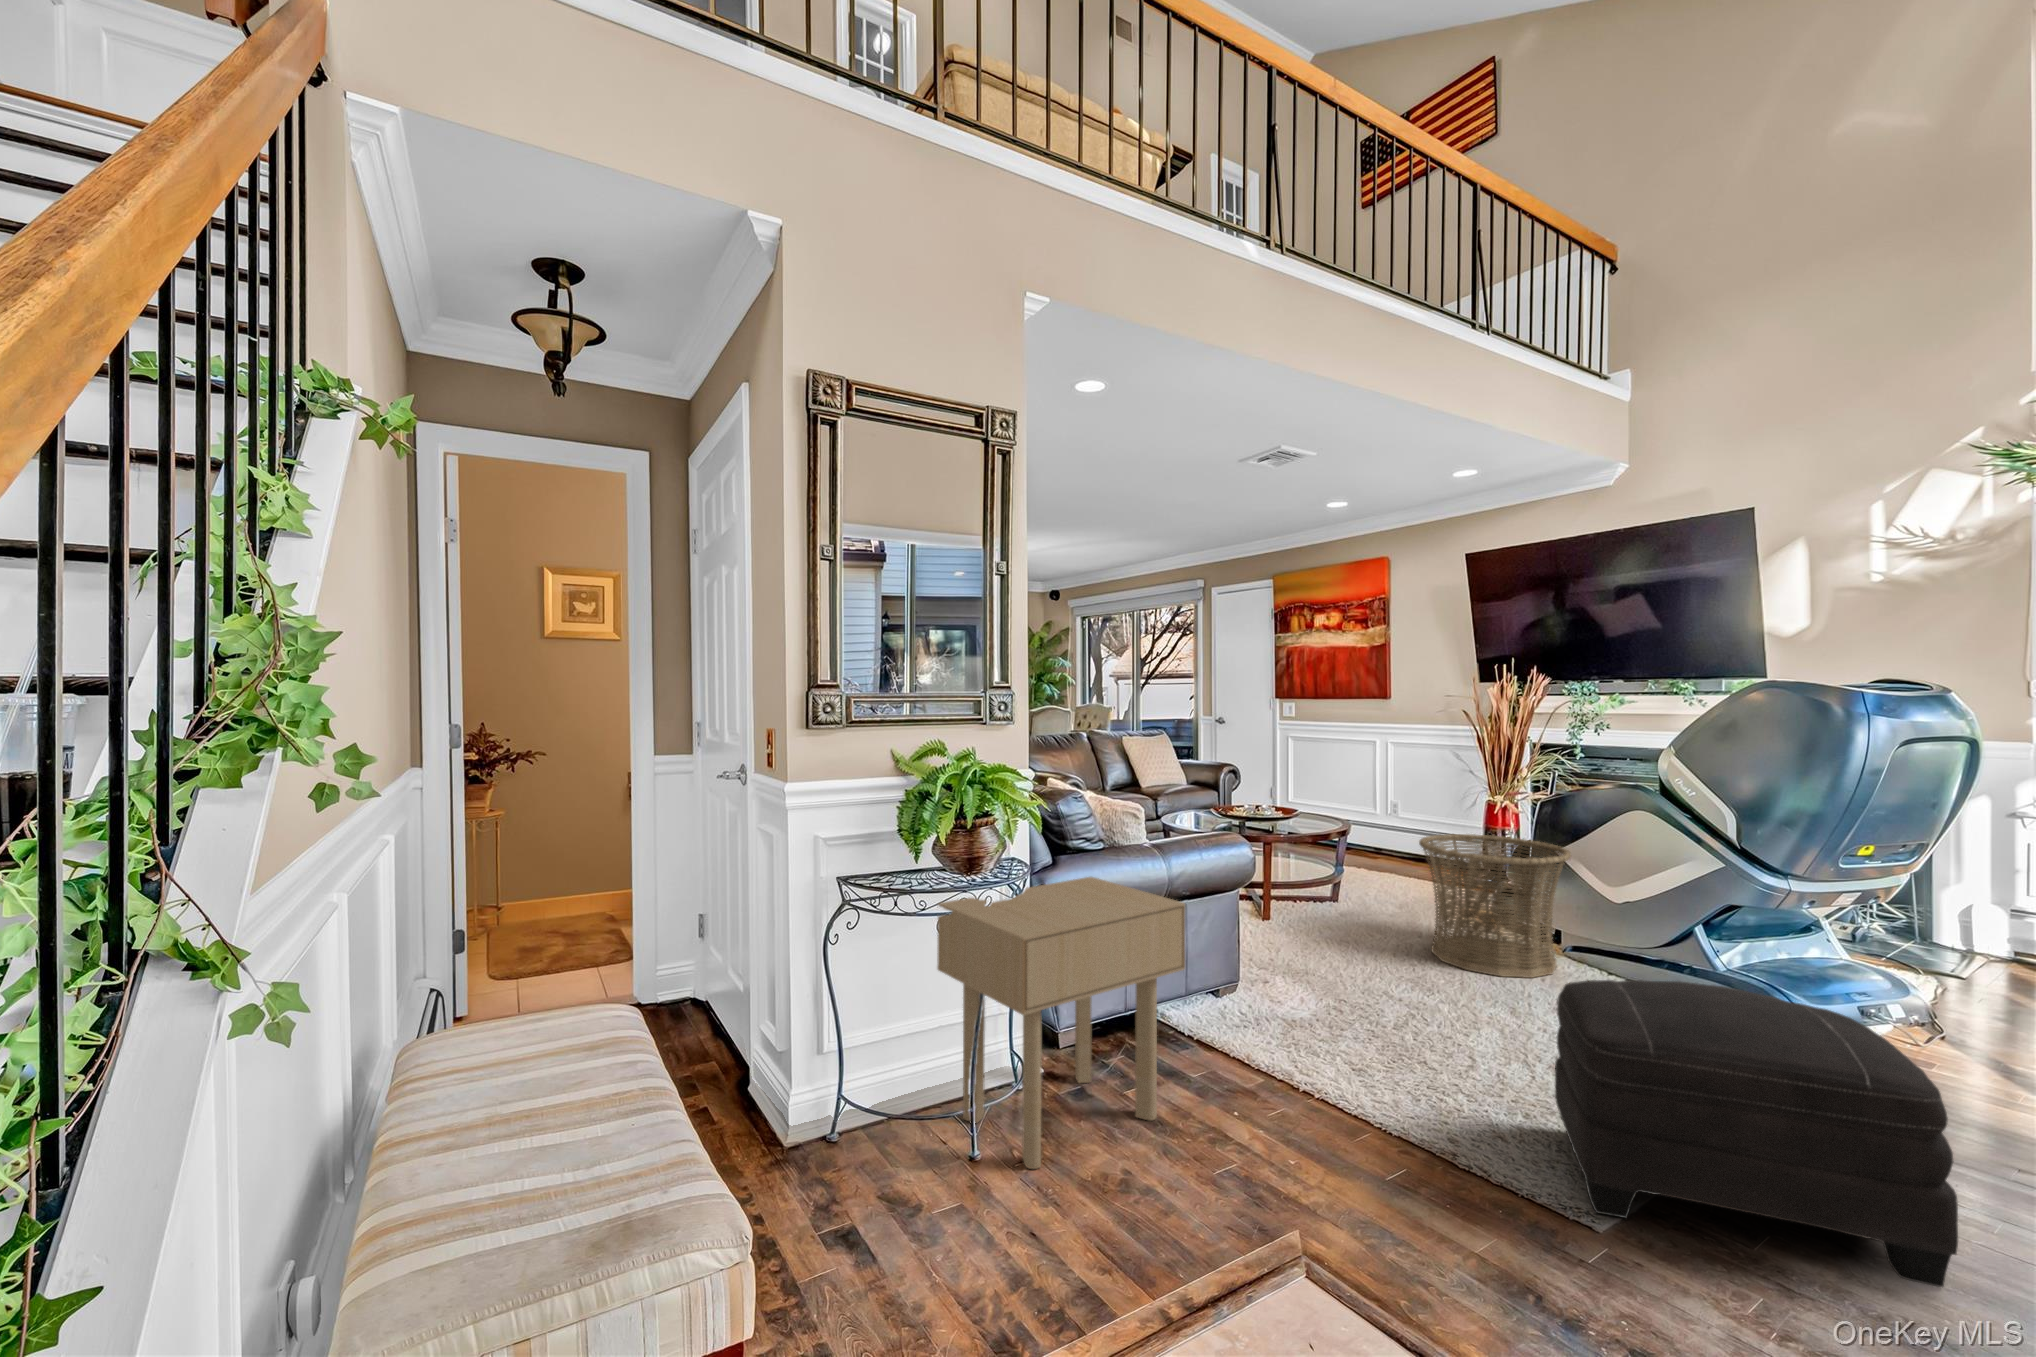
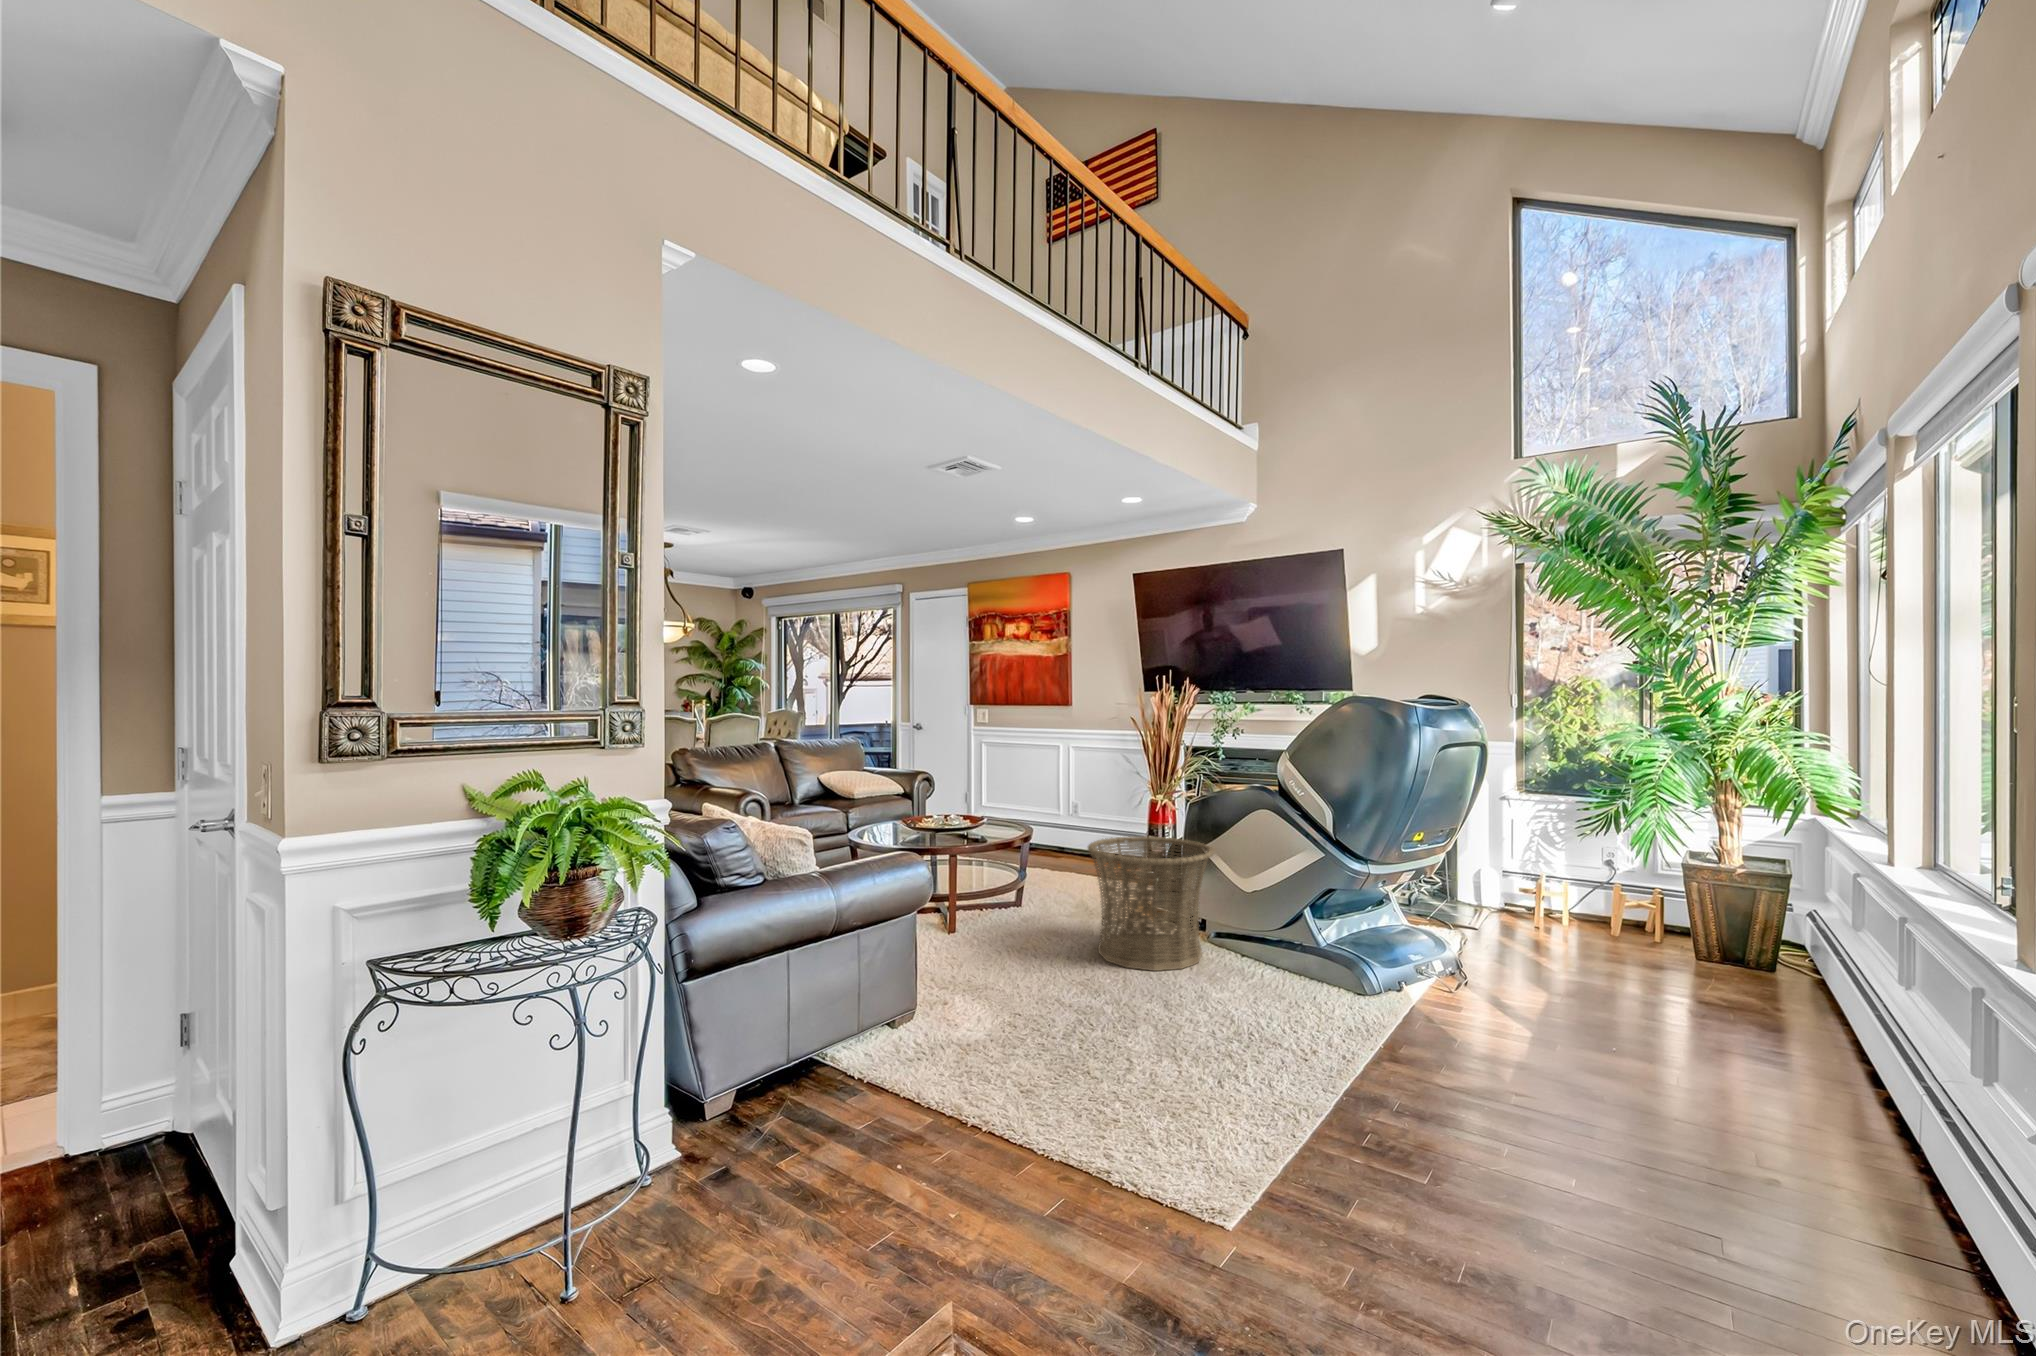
side table: present [937,877,1185,1169] -> none [528,919,841,1290]
ottoman: present [1555,980,1958,1287] -> none [1196,975,1491,1221]

